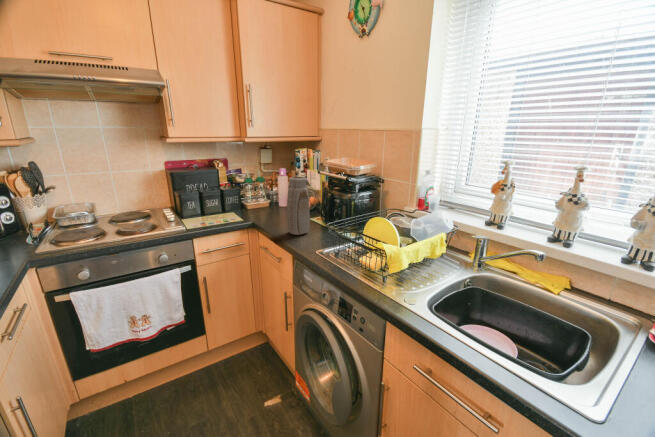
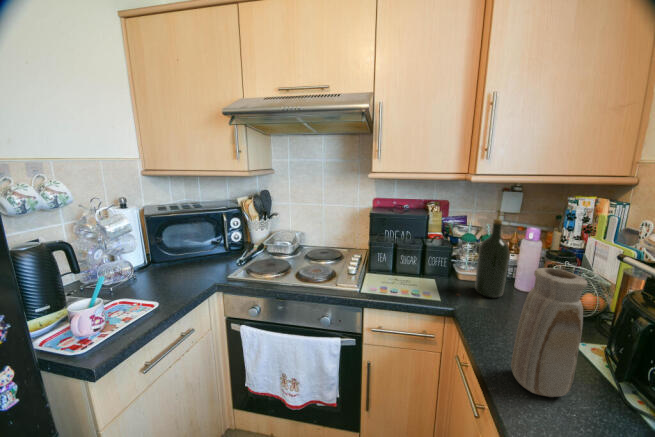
wine bottle: none [258,164,275,213] -> present [475,219,509,298]

